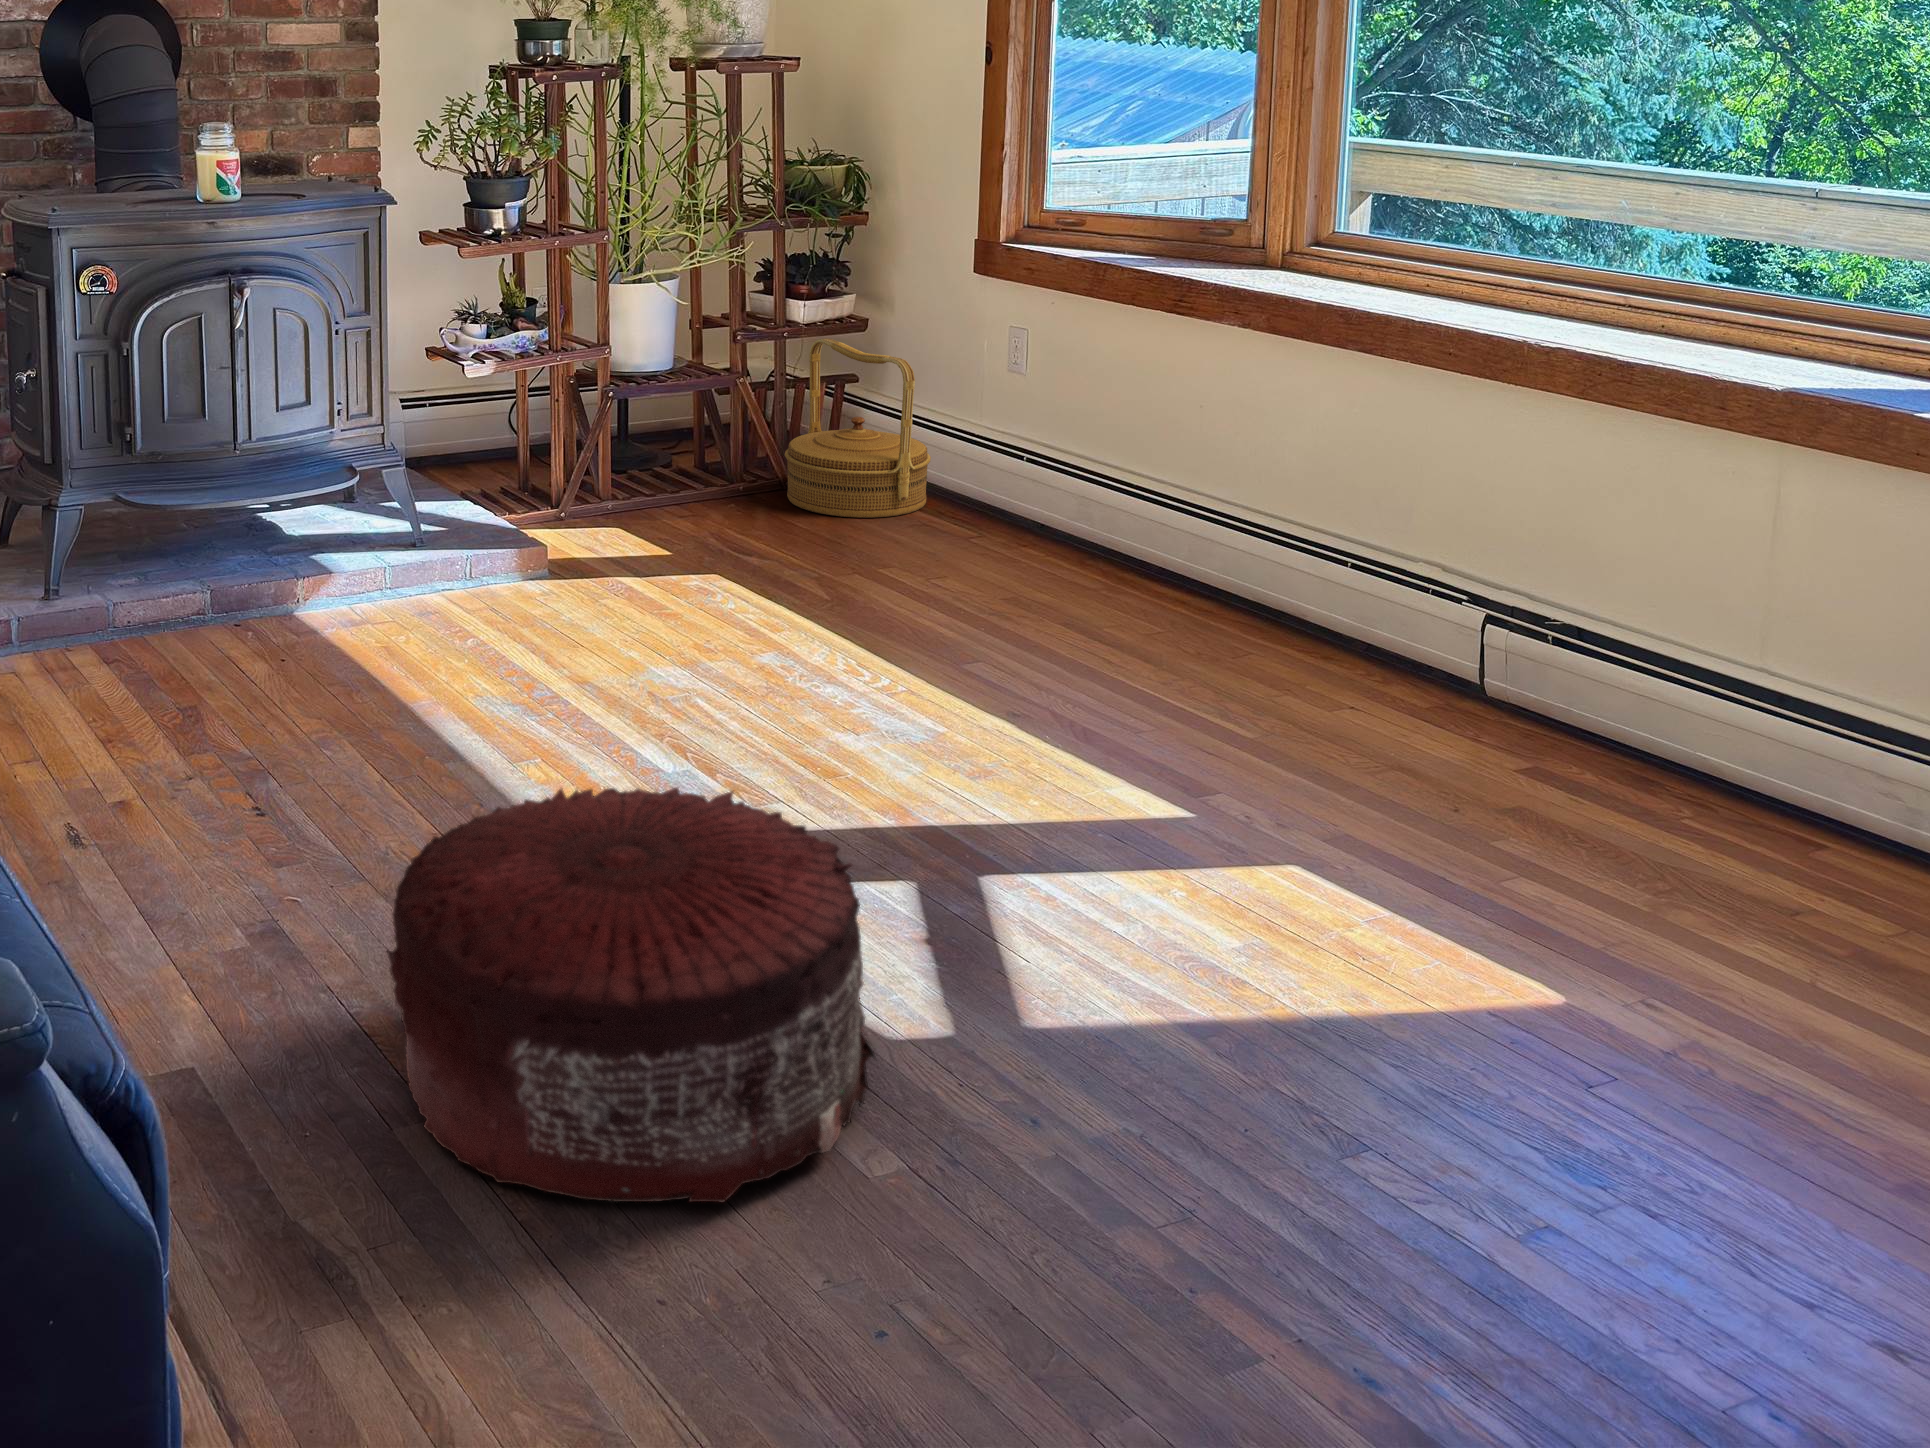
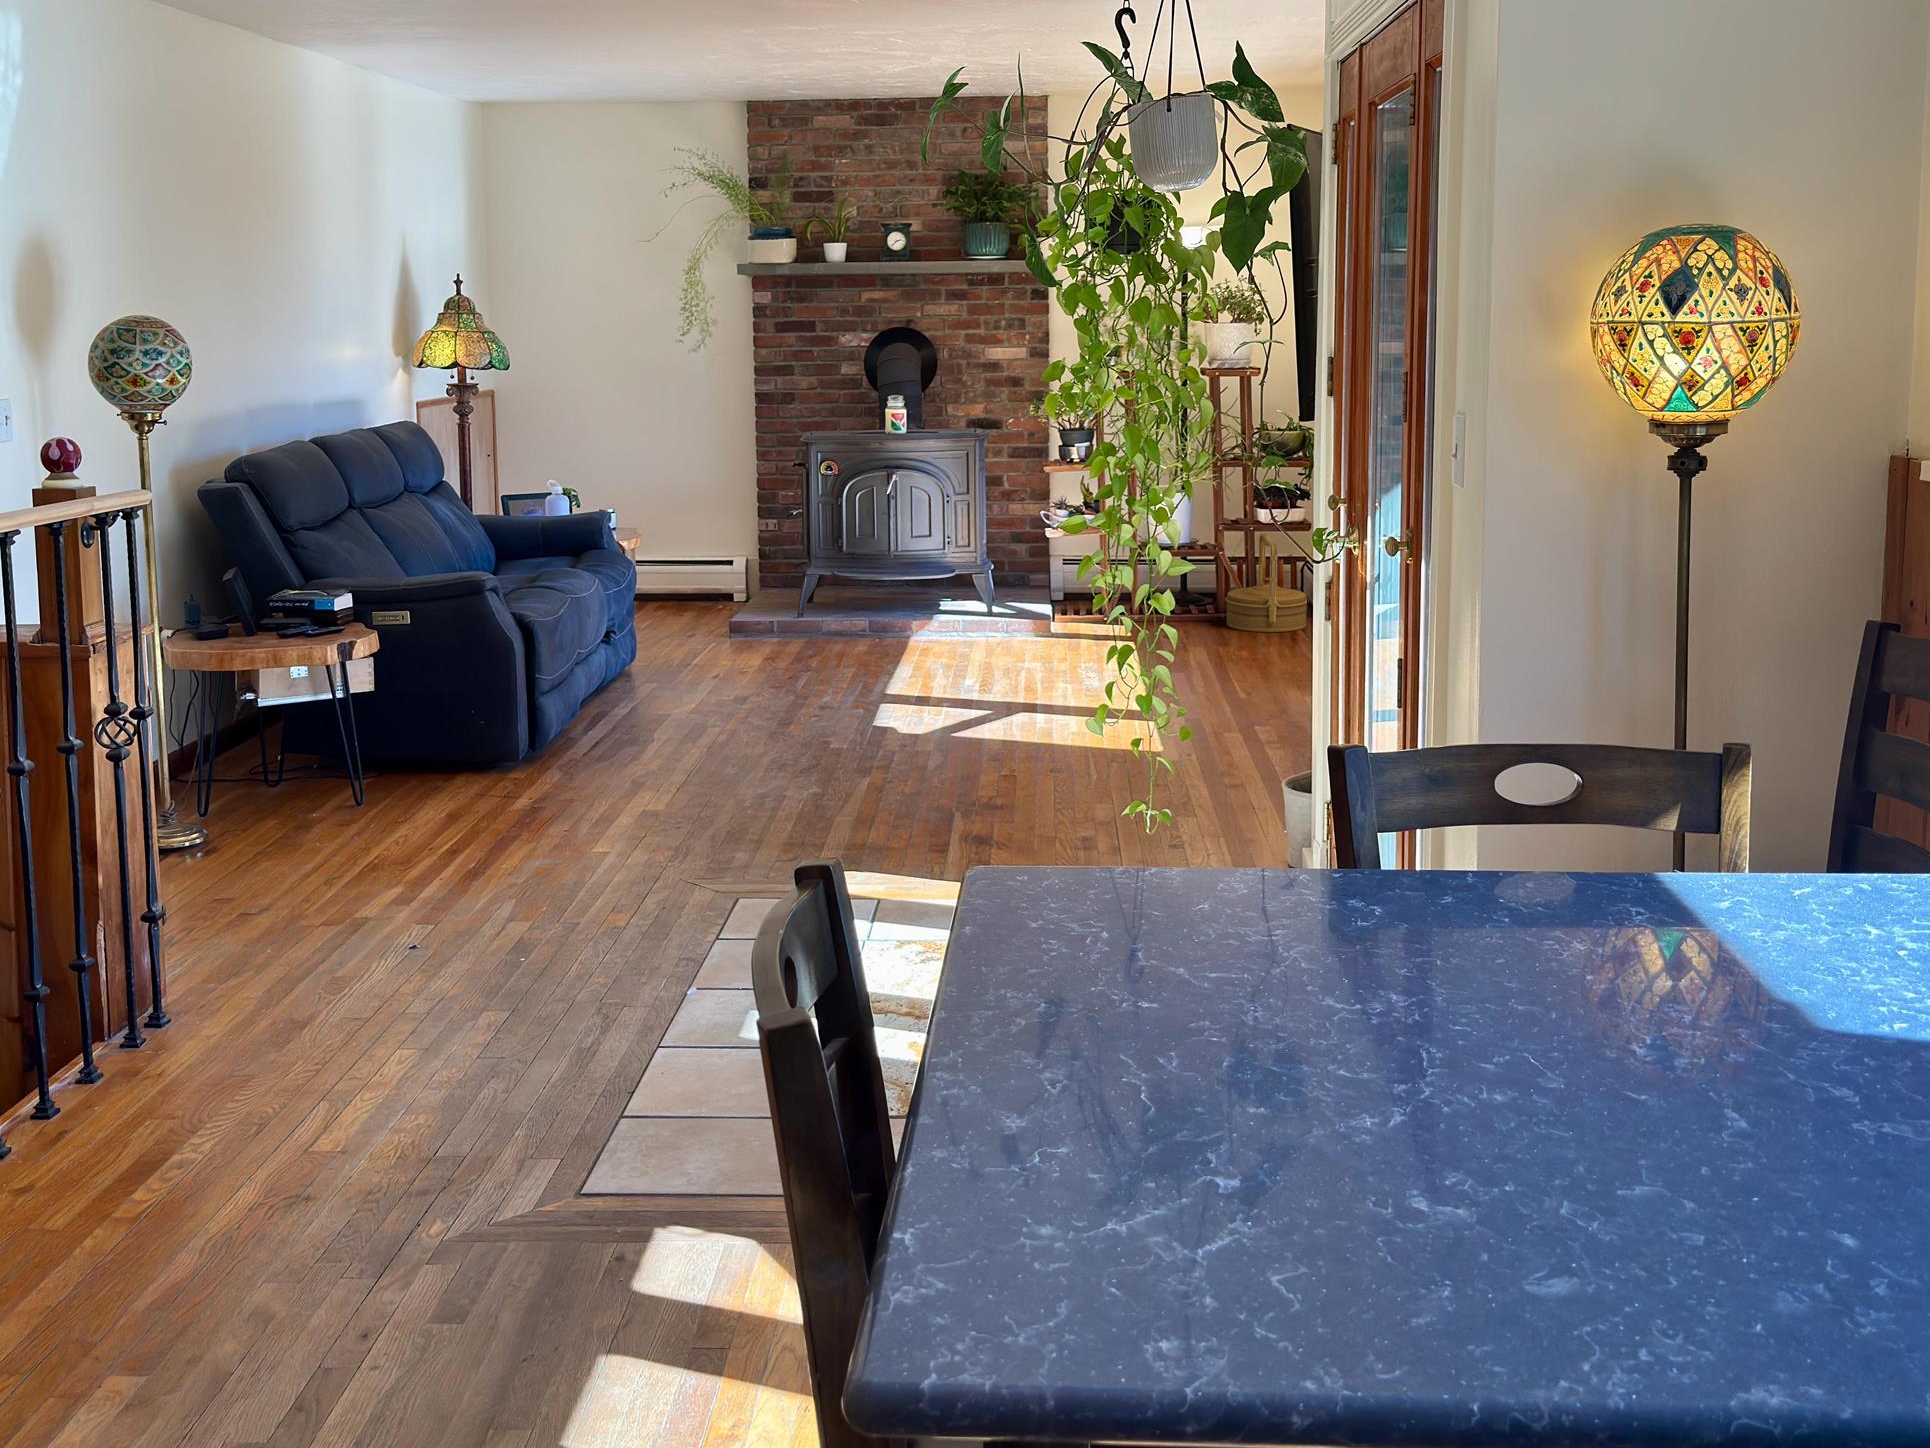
pouf: present [387,788,875,1202] -> none [704,643,870,754]

